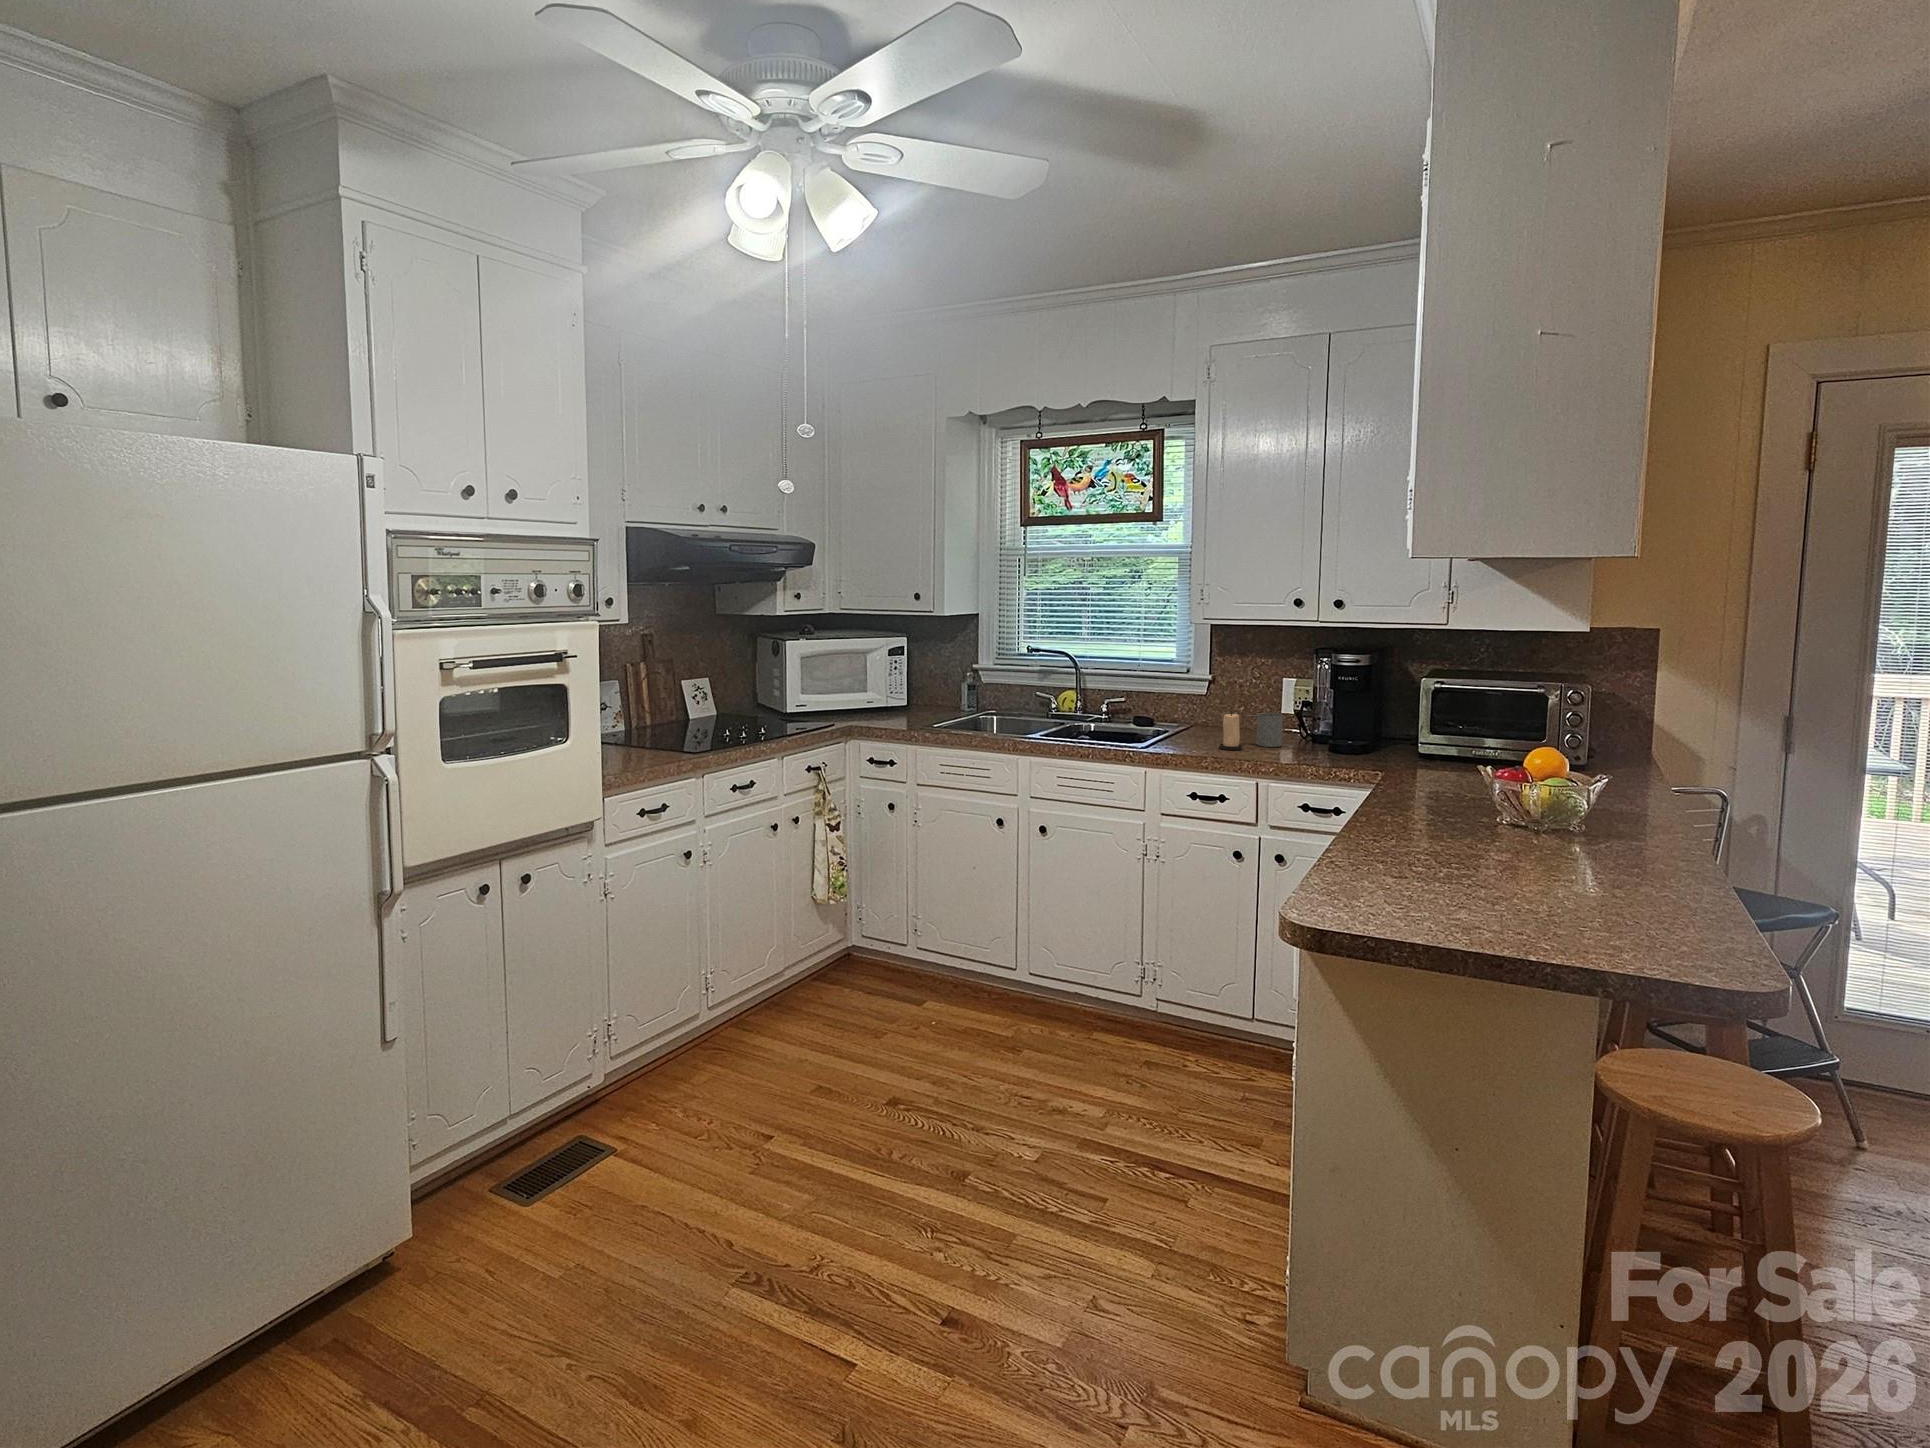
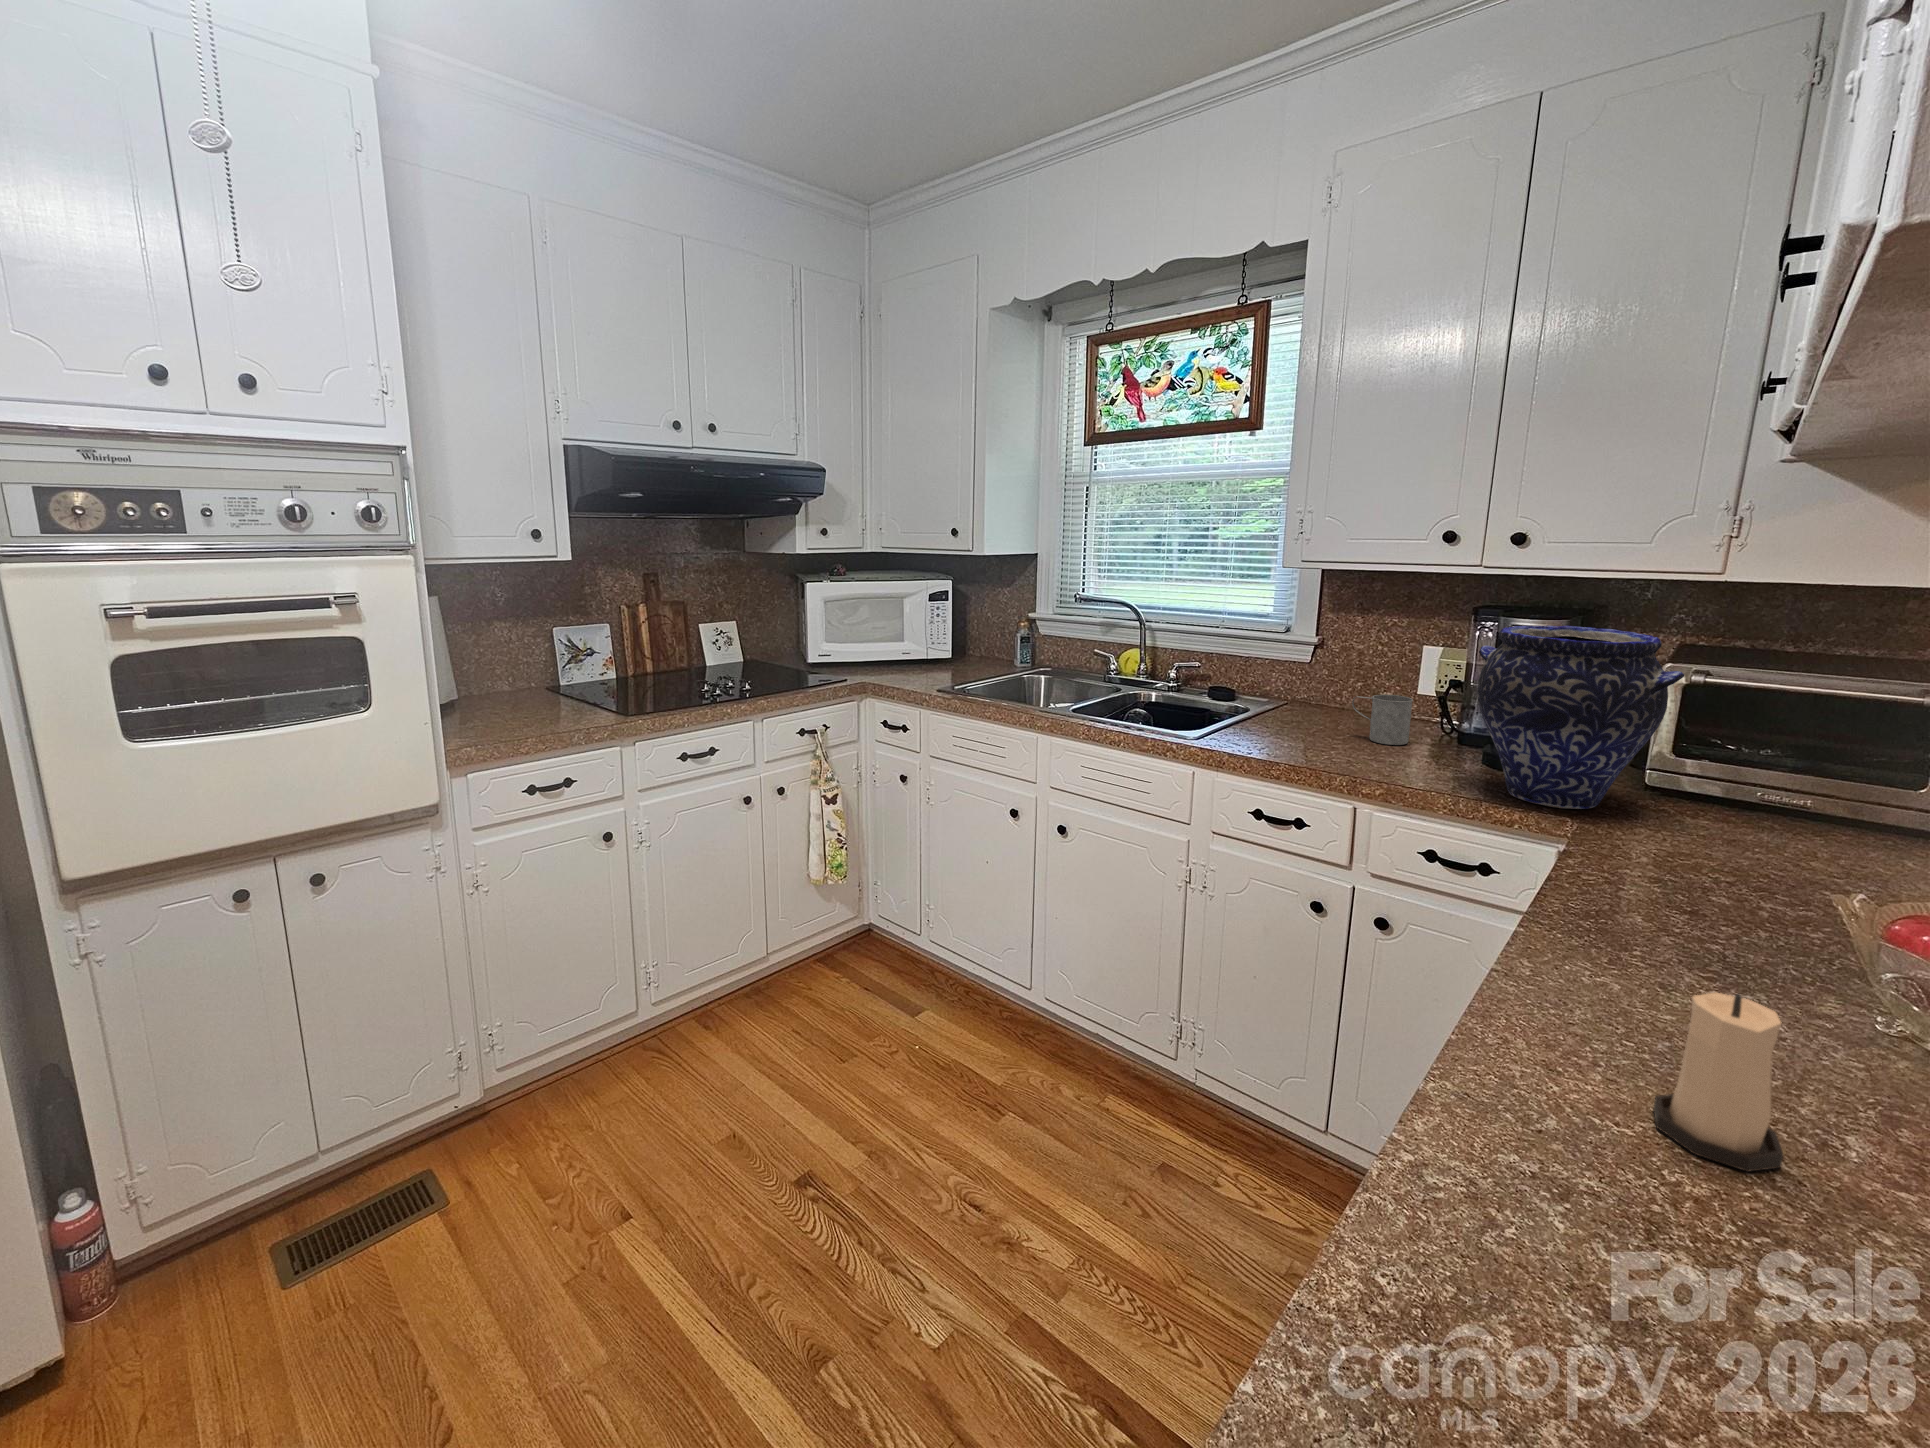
vase: none [1323,660,1428,769] -> present [1477,626,1684,809]
candle: present [1219,712,1243,750] -> present [1654,993,1783,1172]

